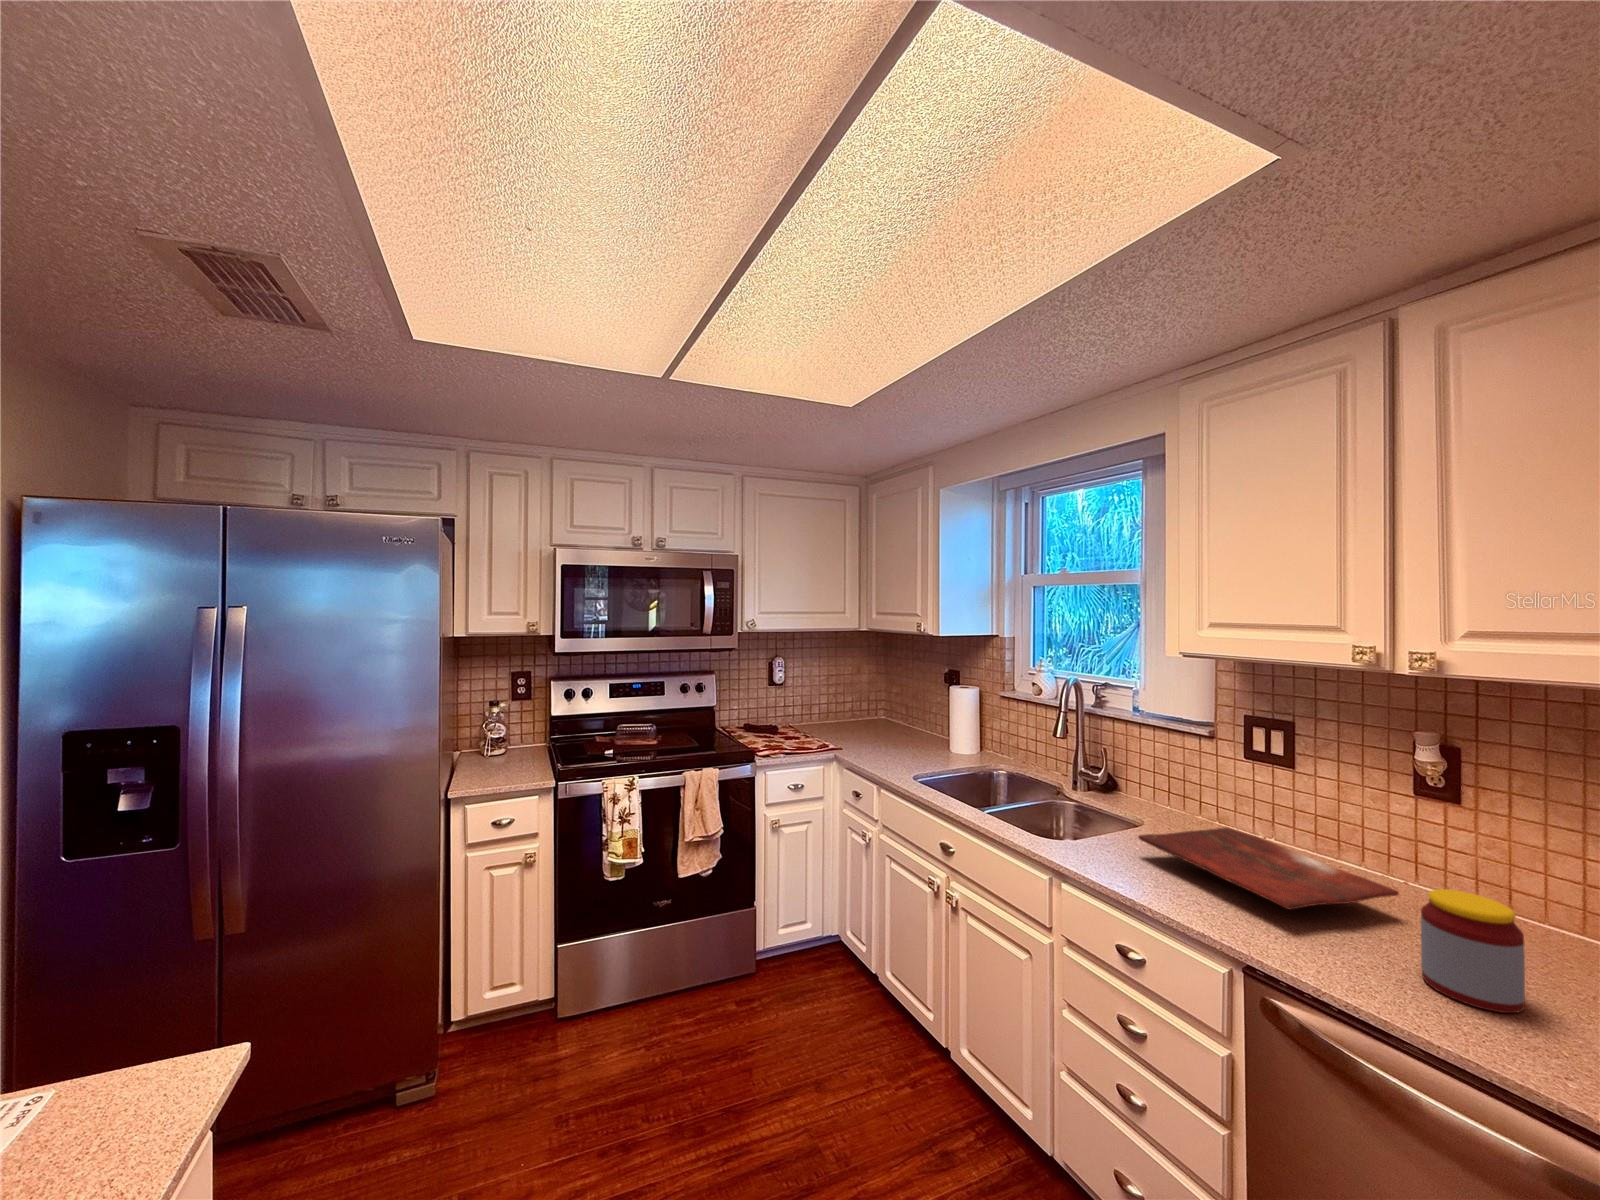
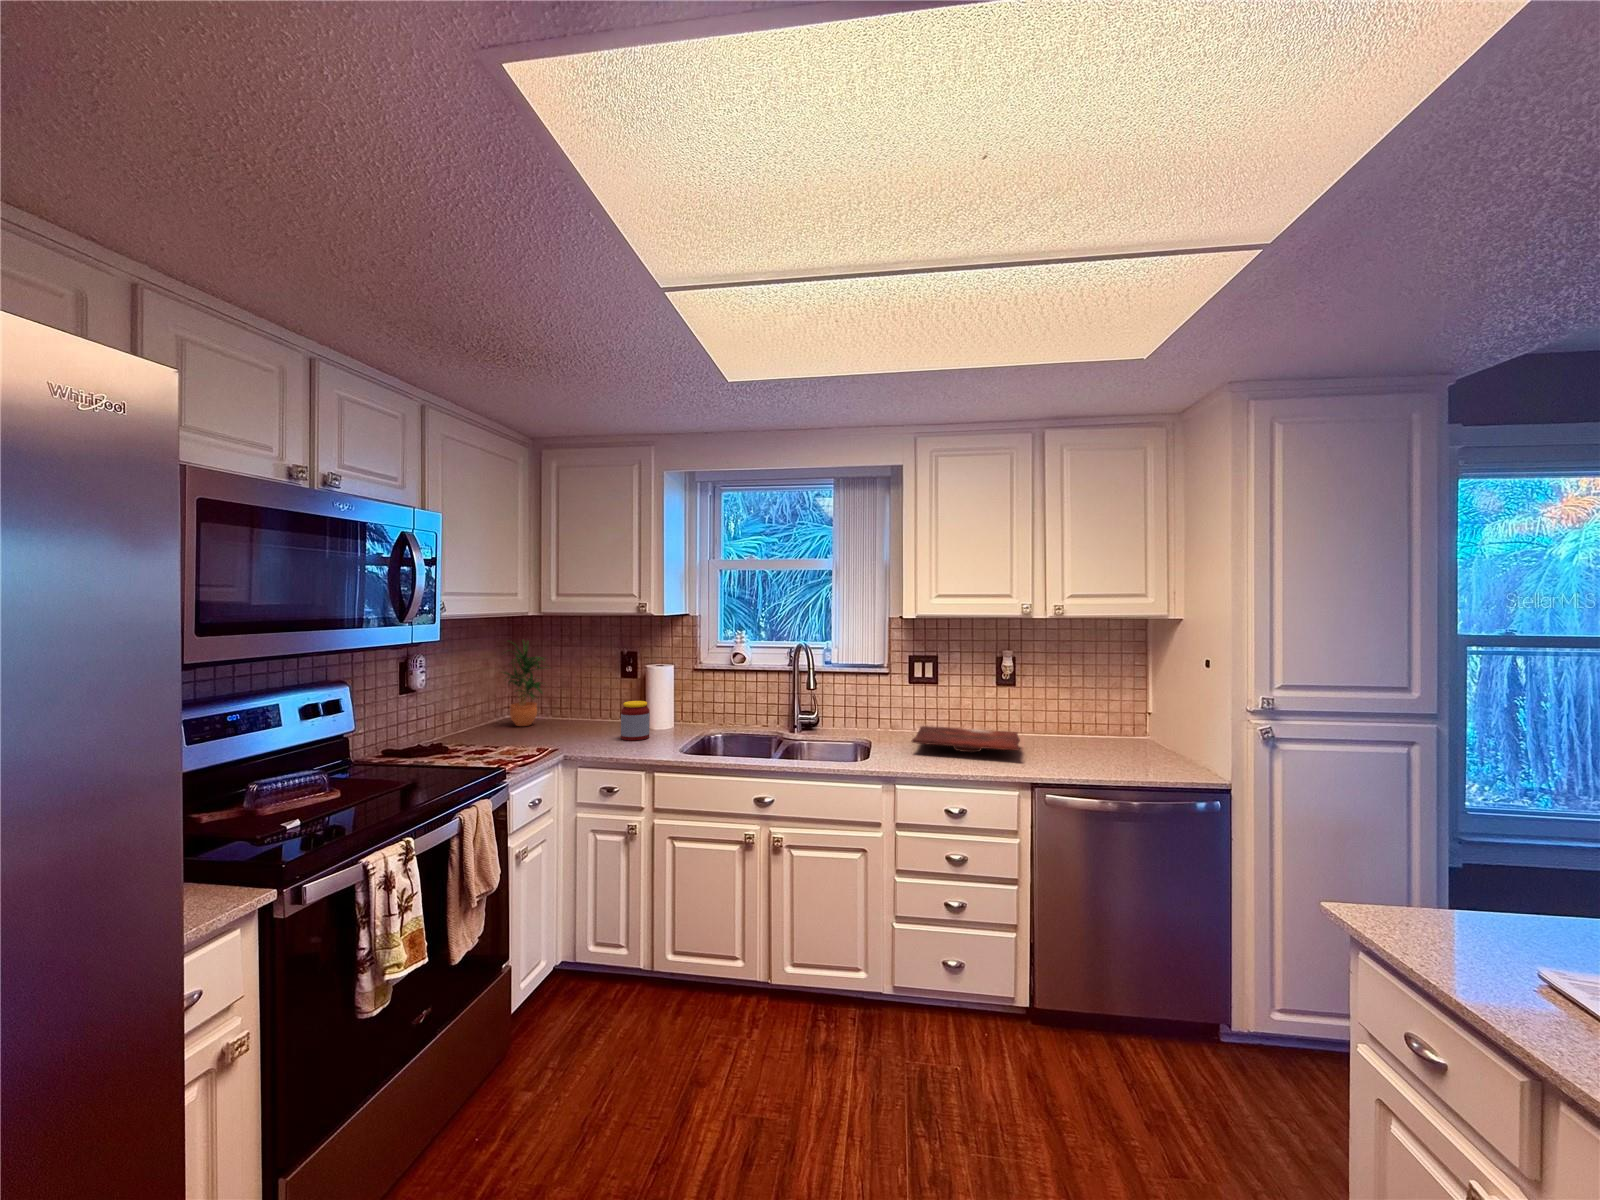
potted plant: none [860,653,900,729] -> present [503,641,544,726]
jar: present [1421,889,1525,1013] -> present [621,701,650,741]

